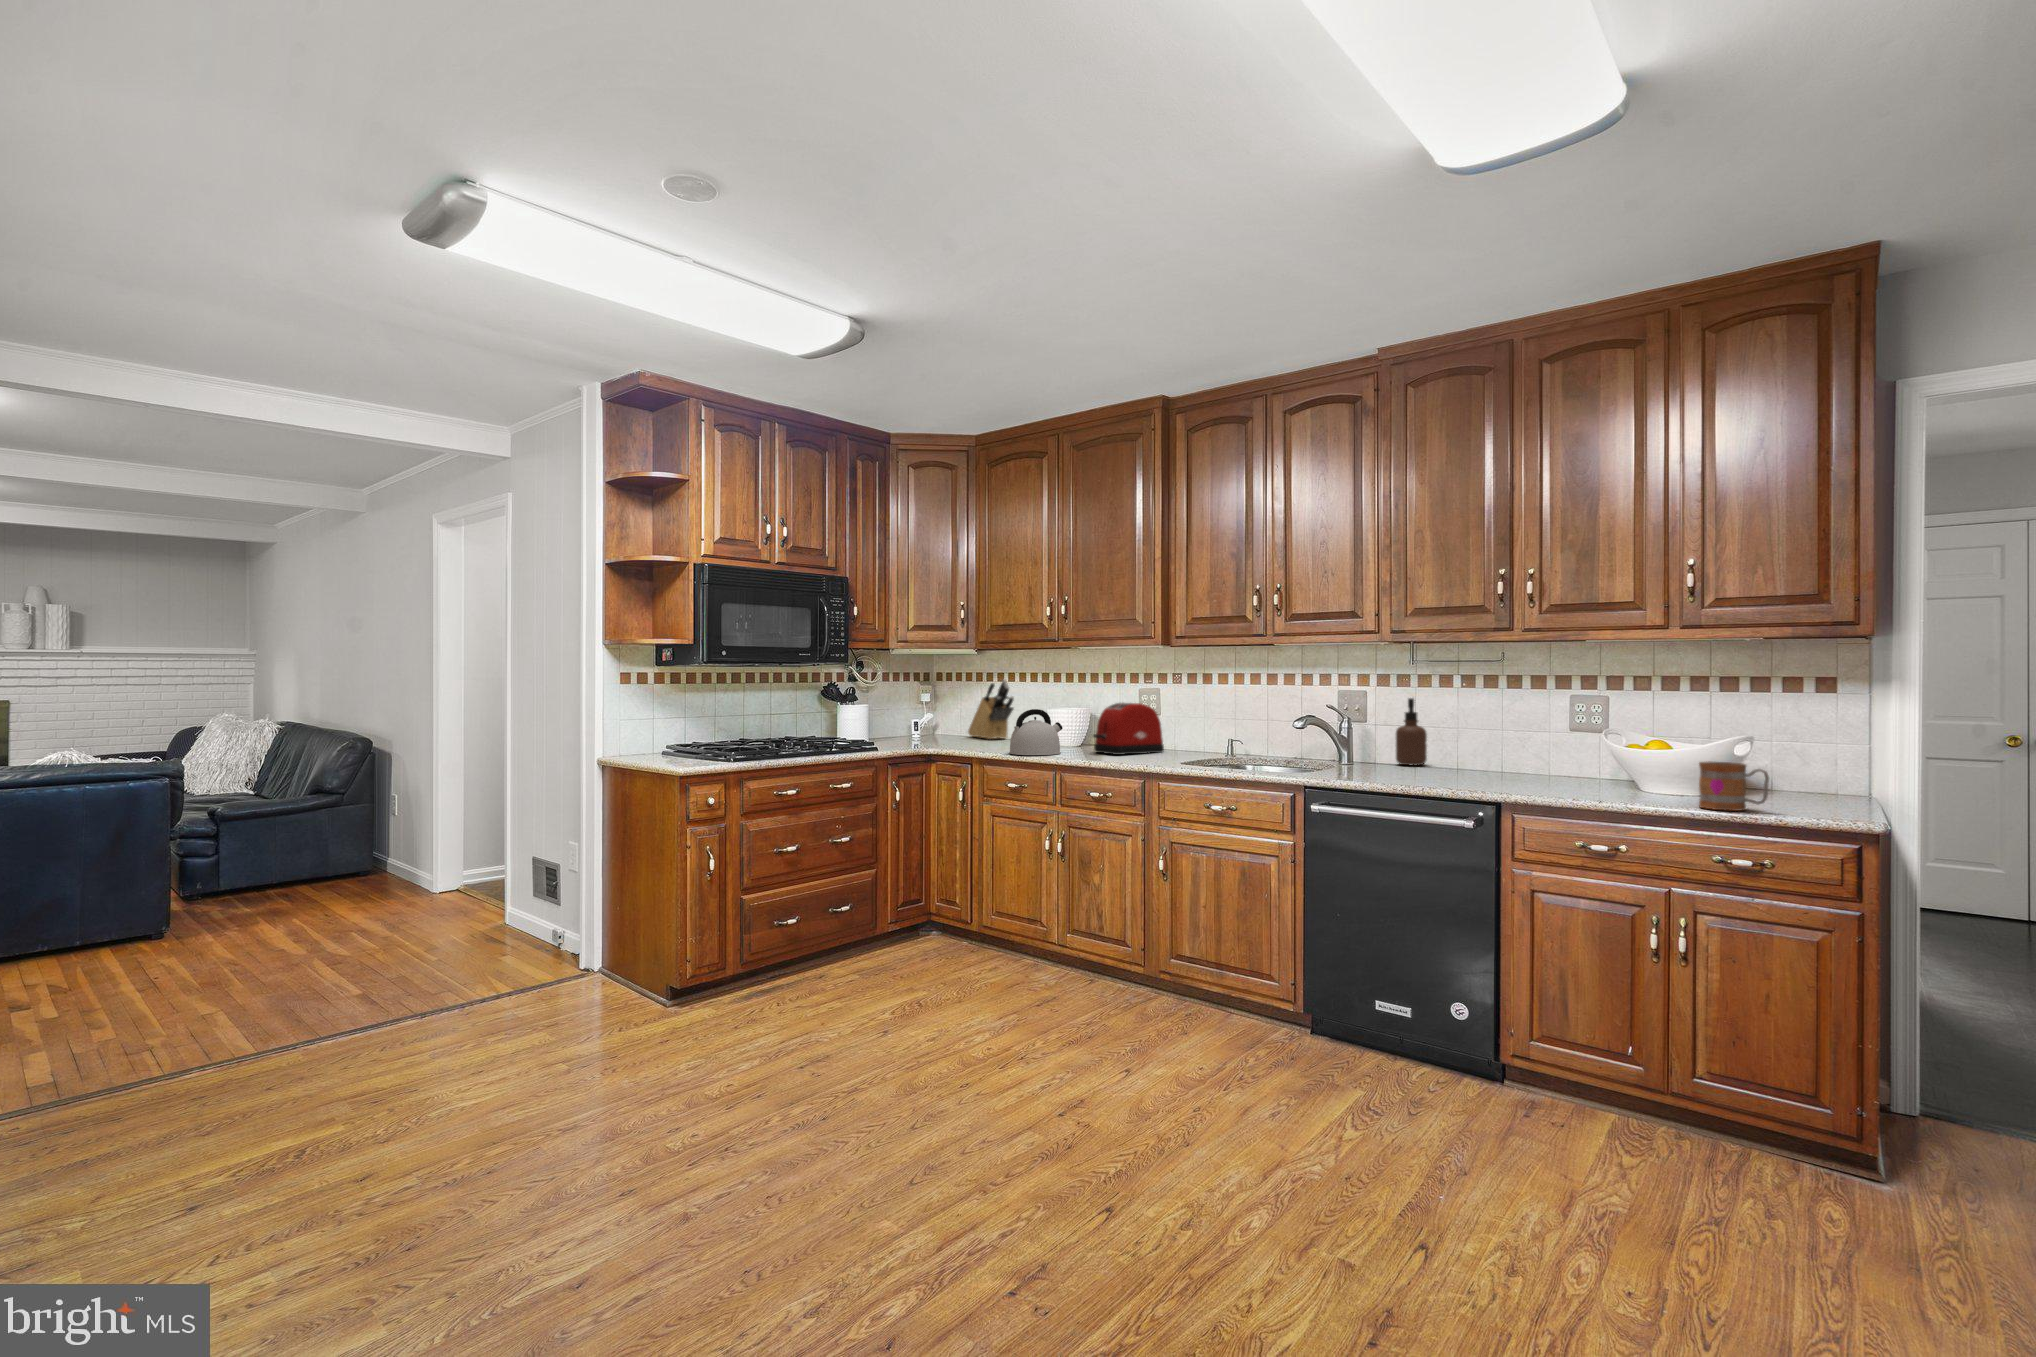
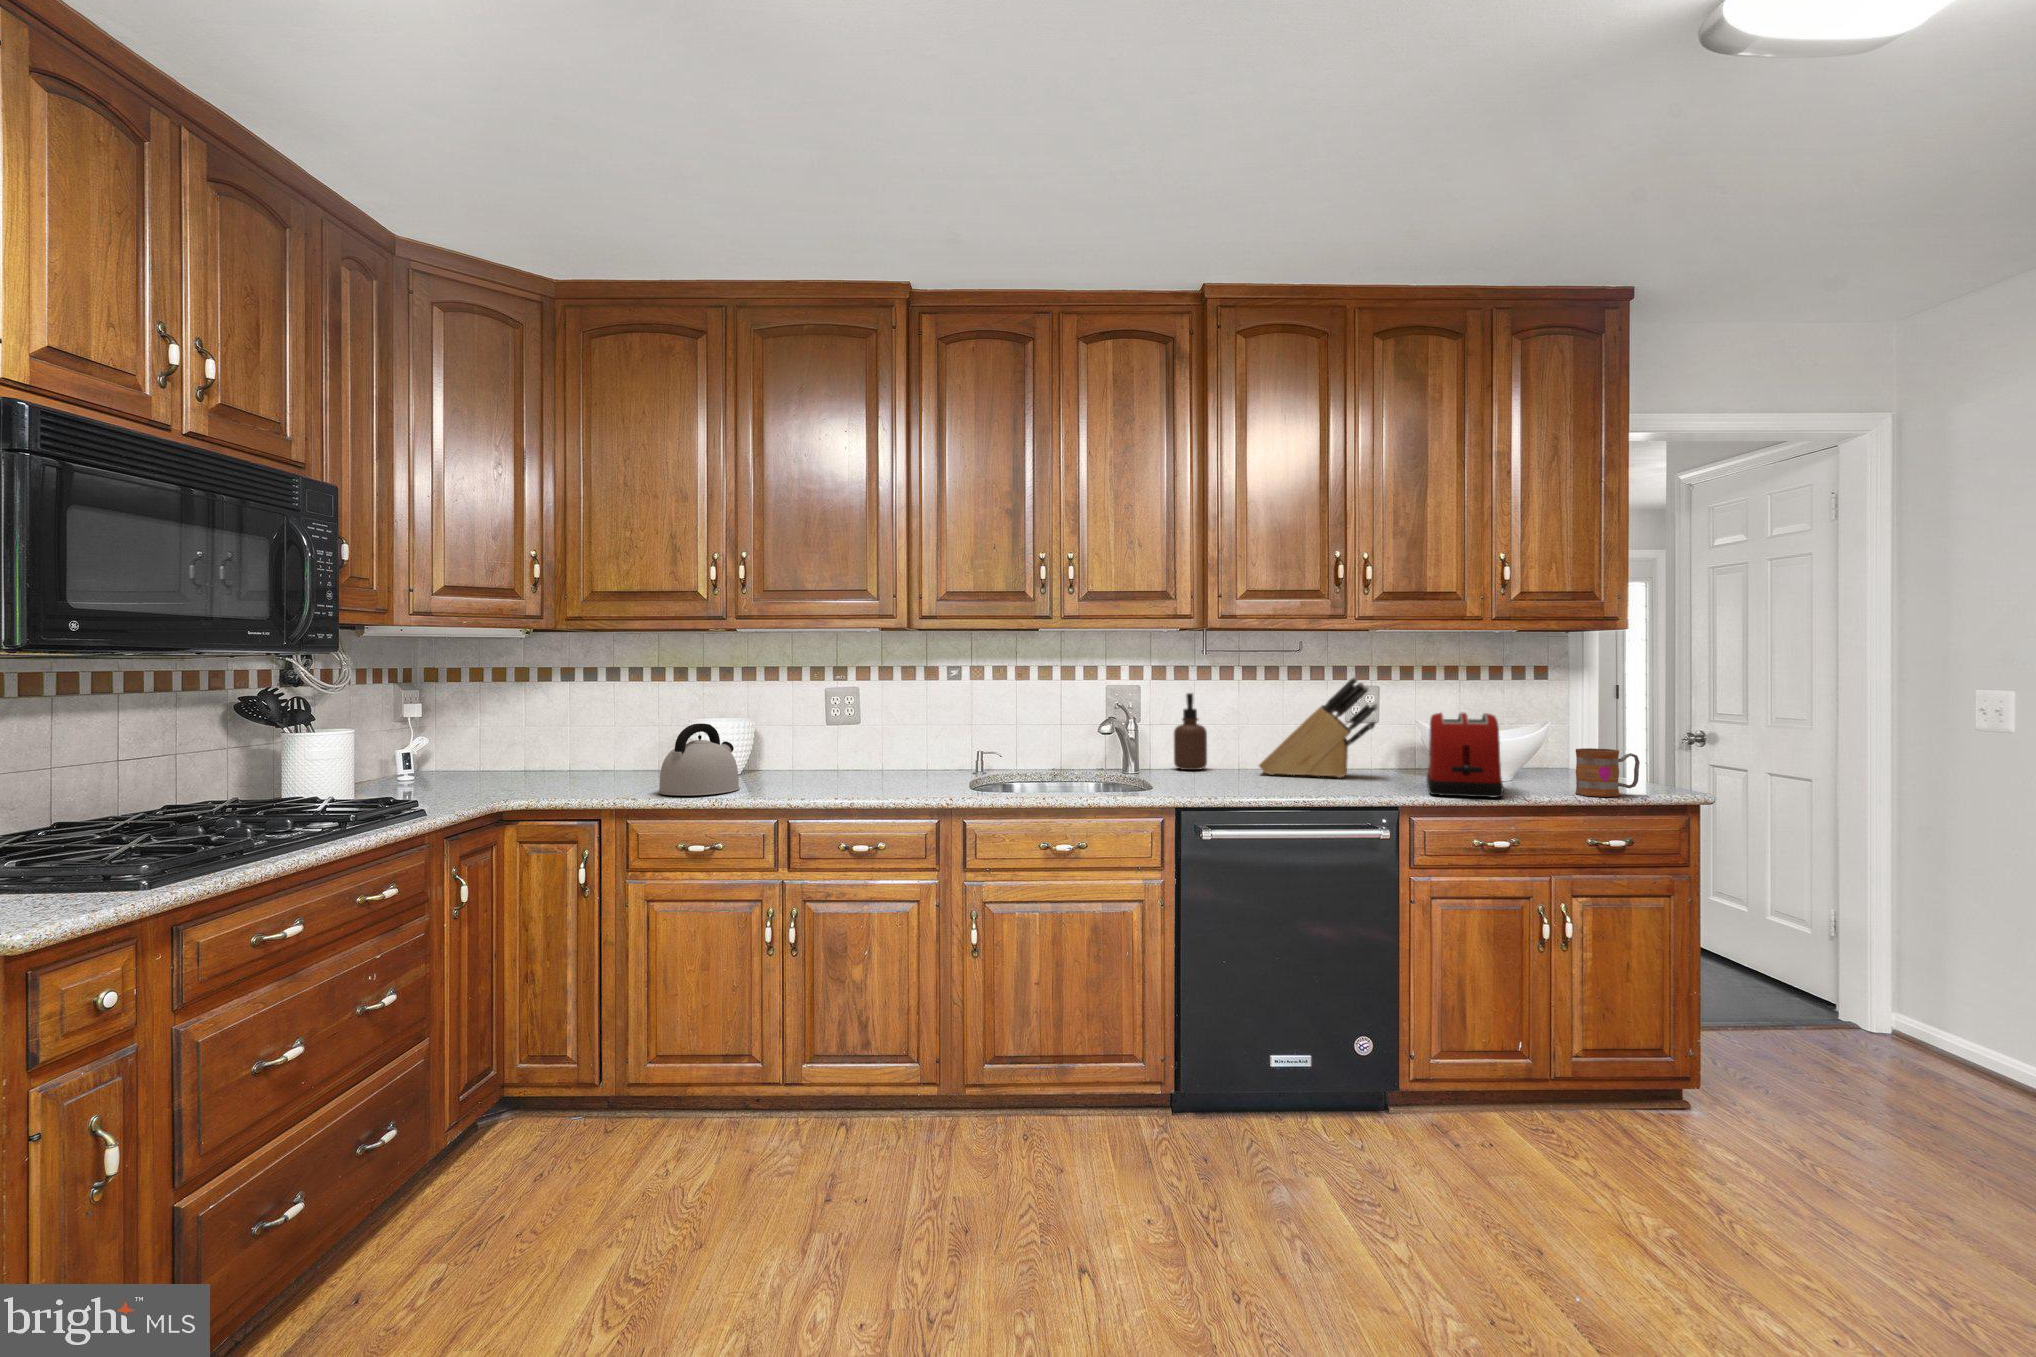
knife block: present [968,680,1014,739] -> present [1259,677,1378,778]
toaster: present [1093,702,1164,755] -> present [1427,713,1504,797]

